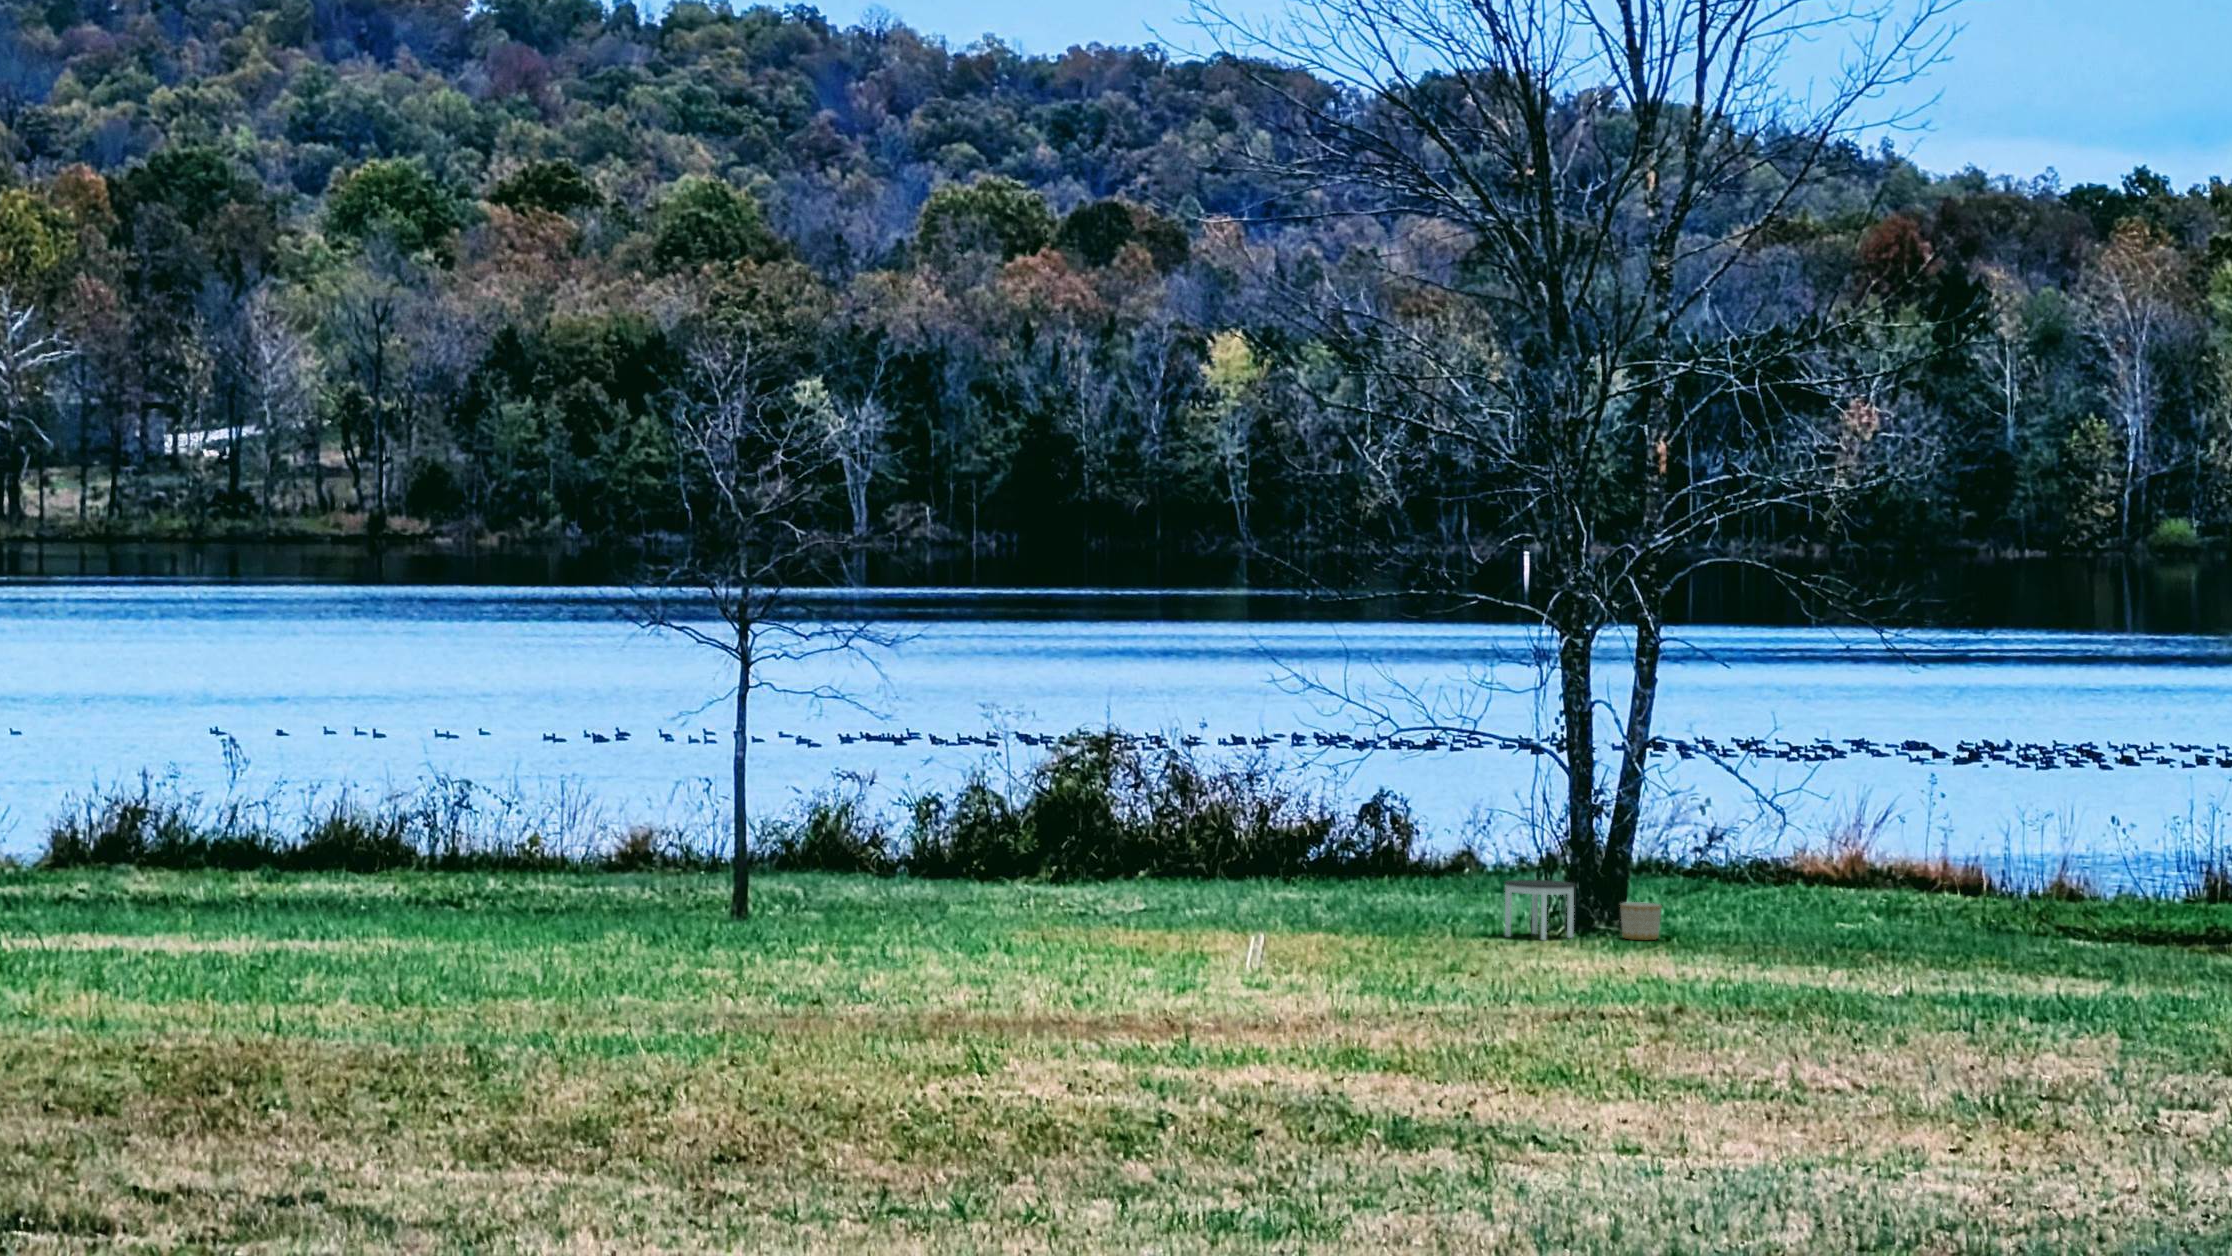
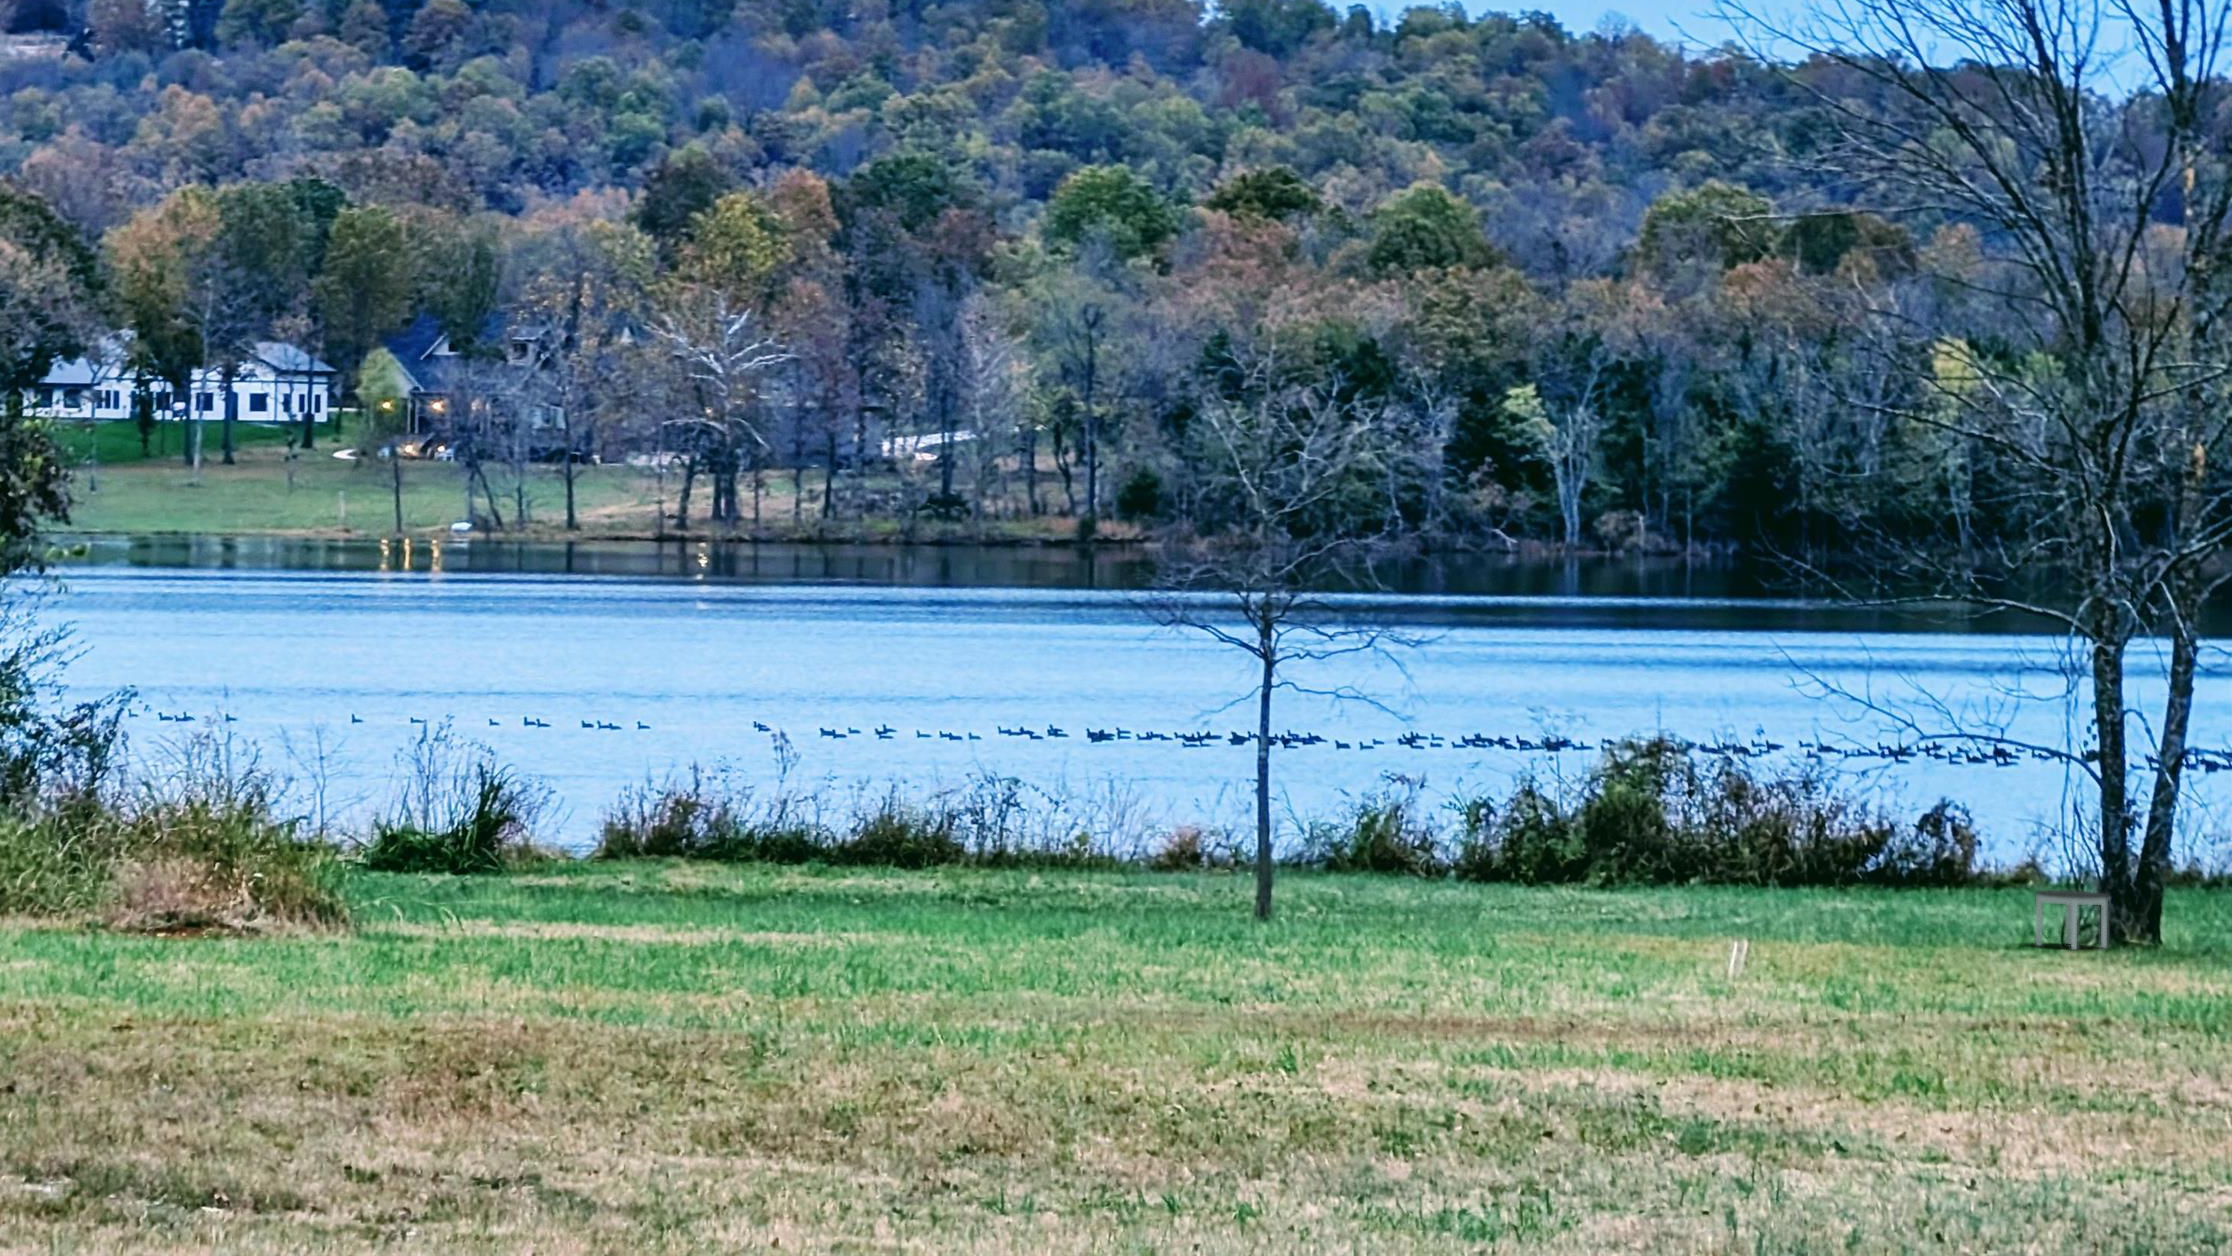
planter: present [1620,902,1661,940] -> none [2156,914,2200,952]

